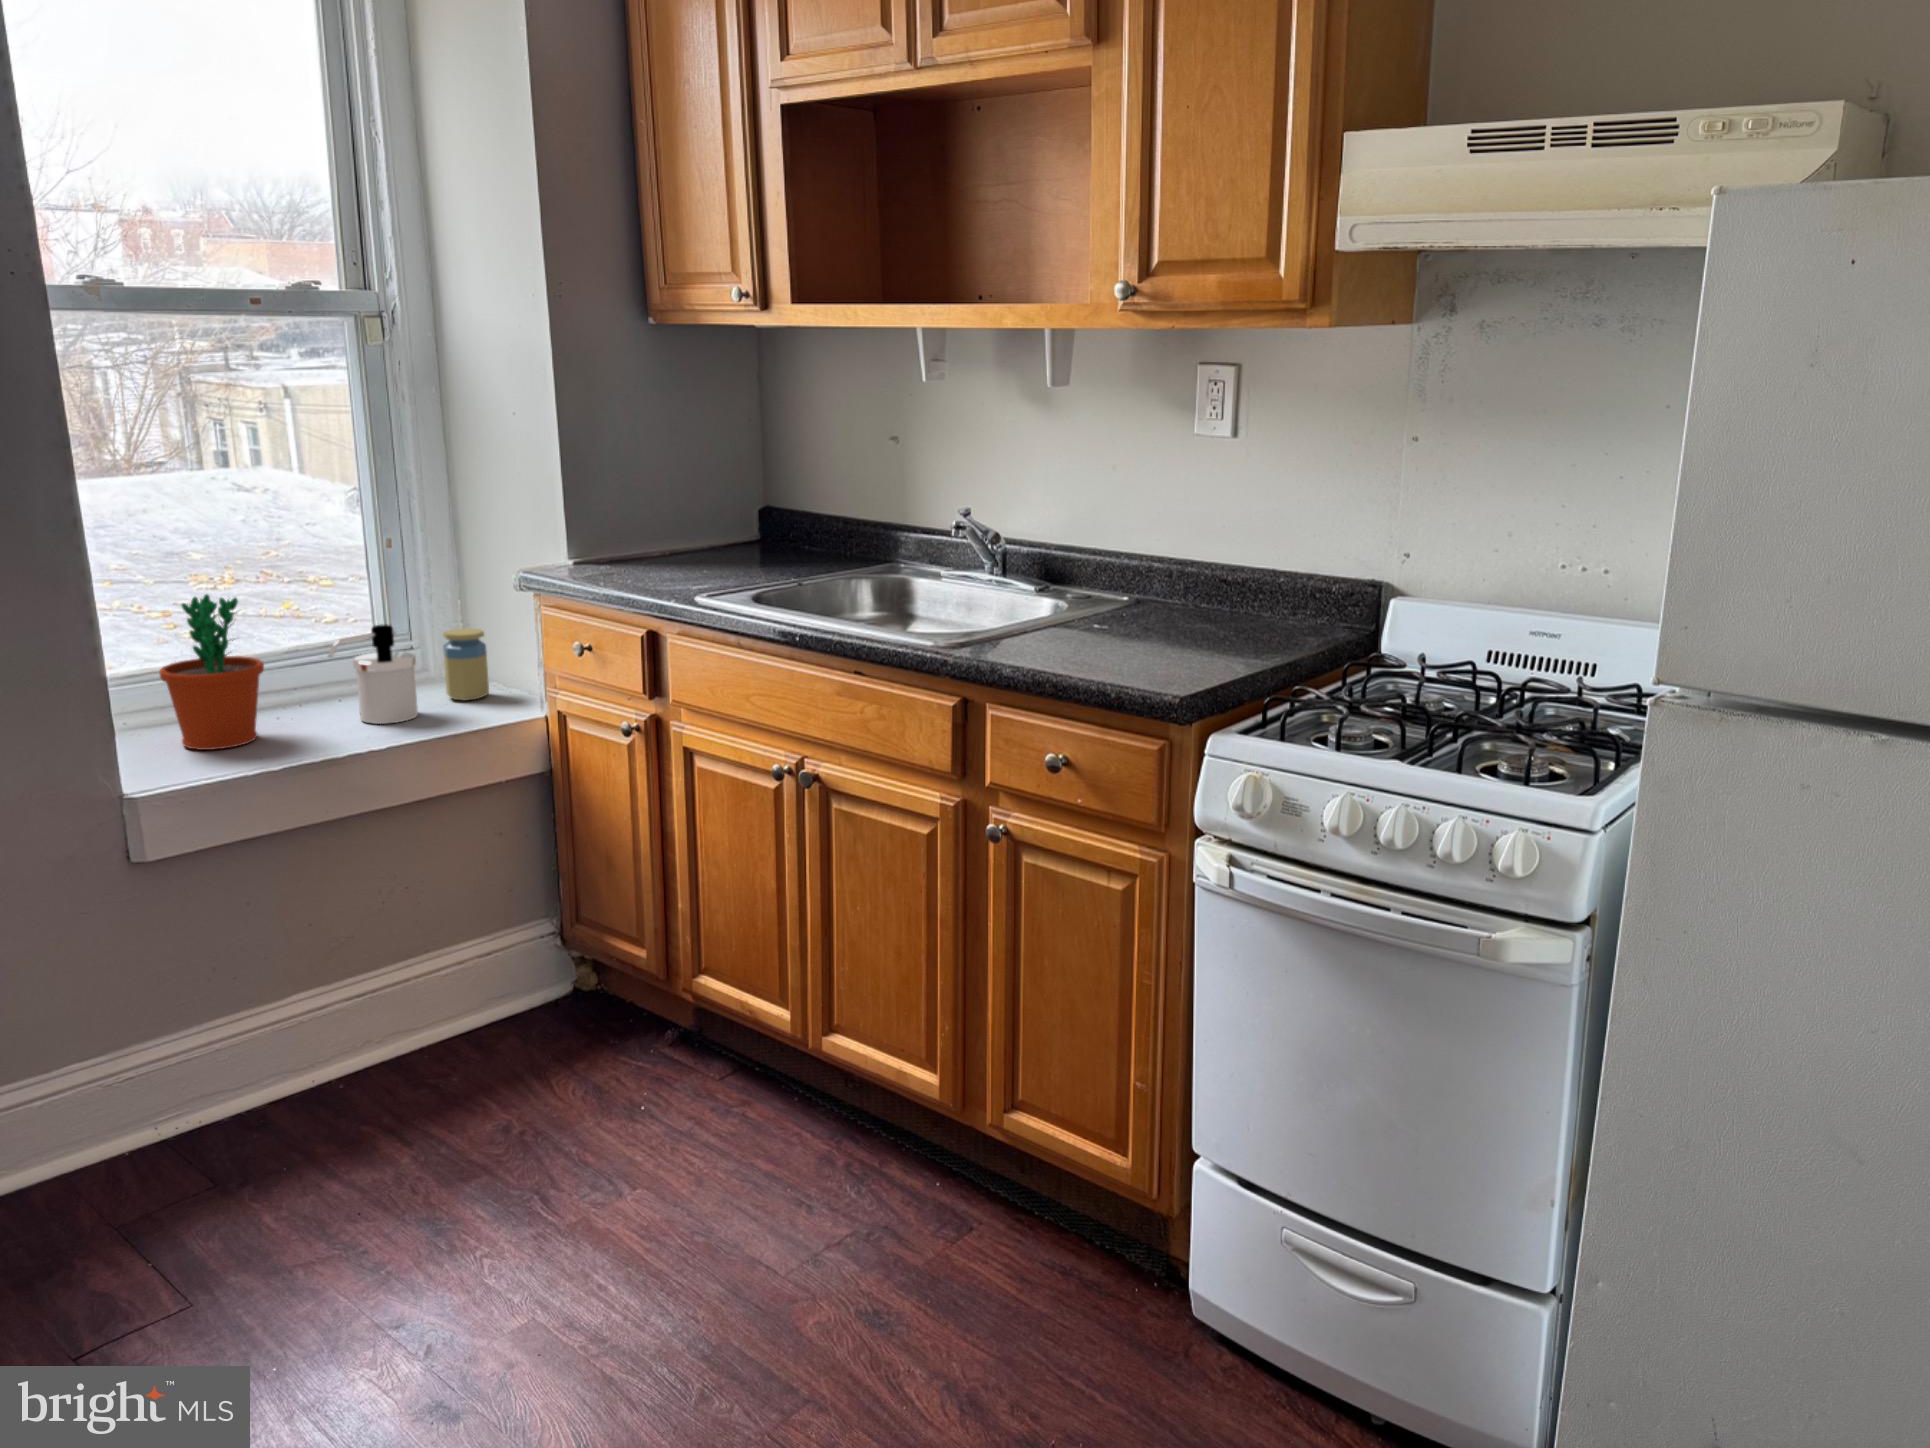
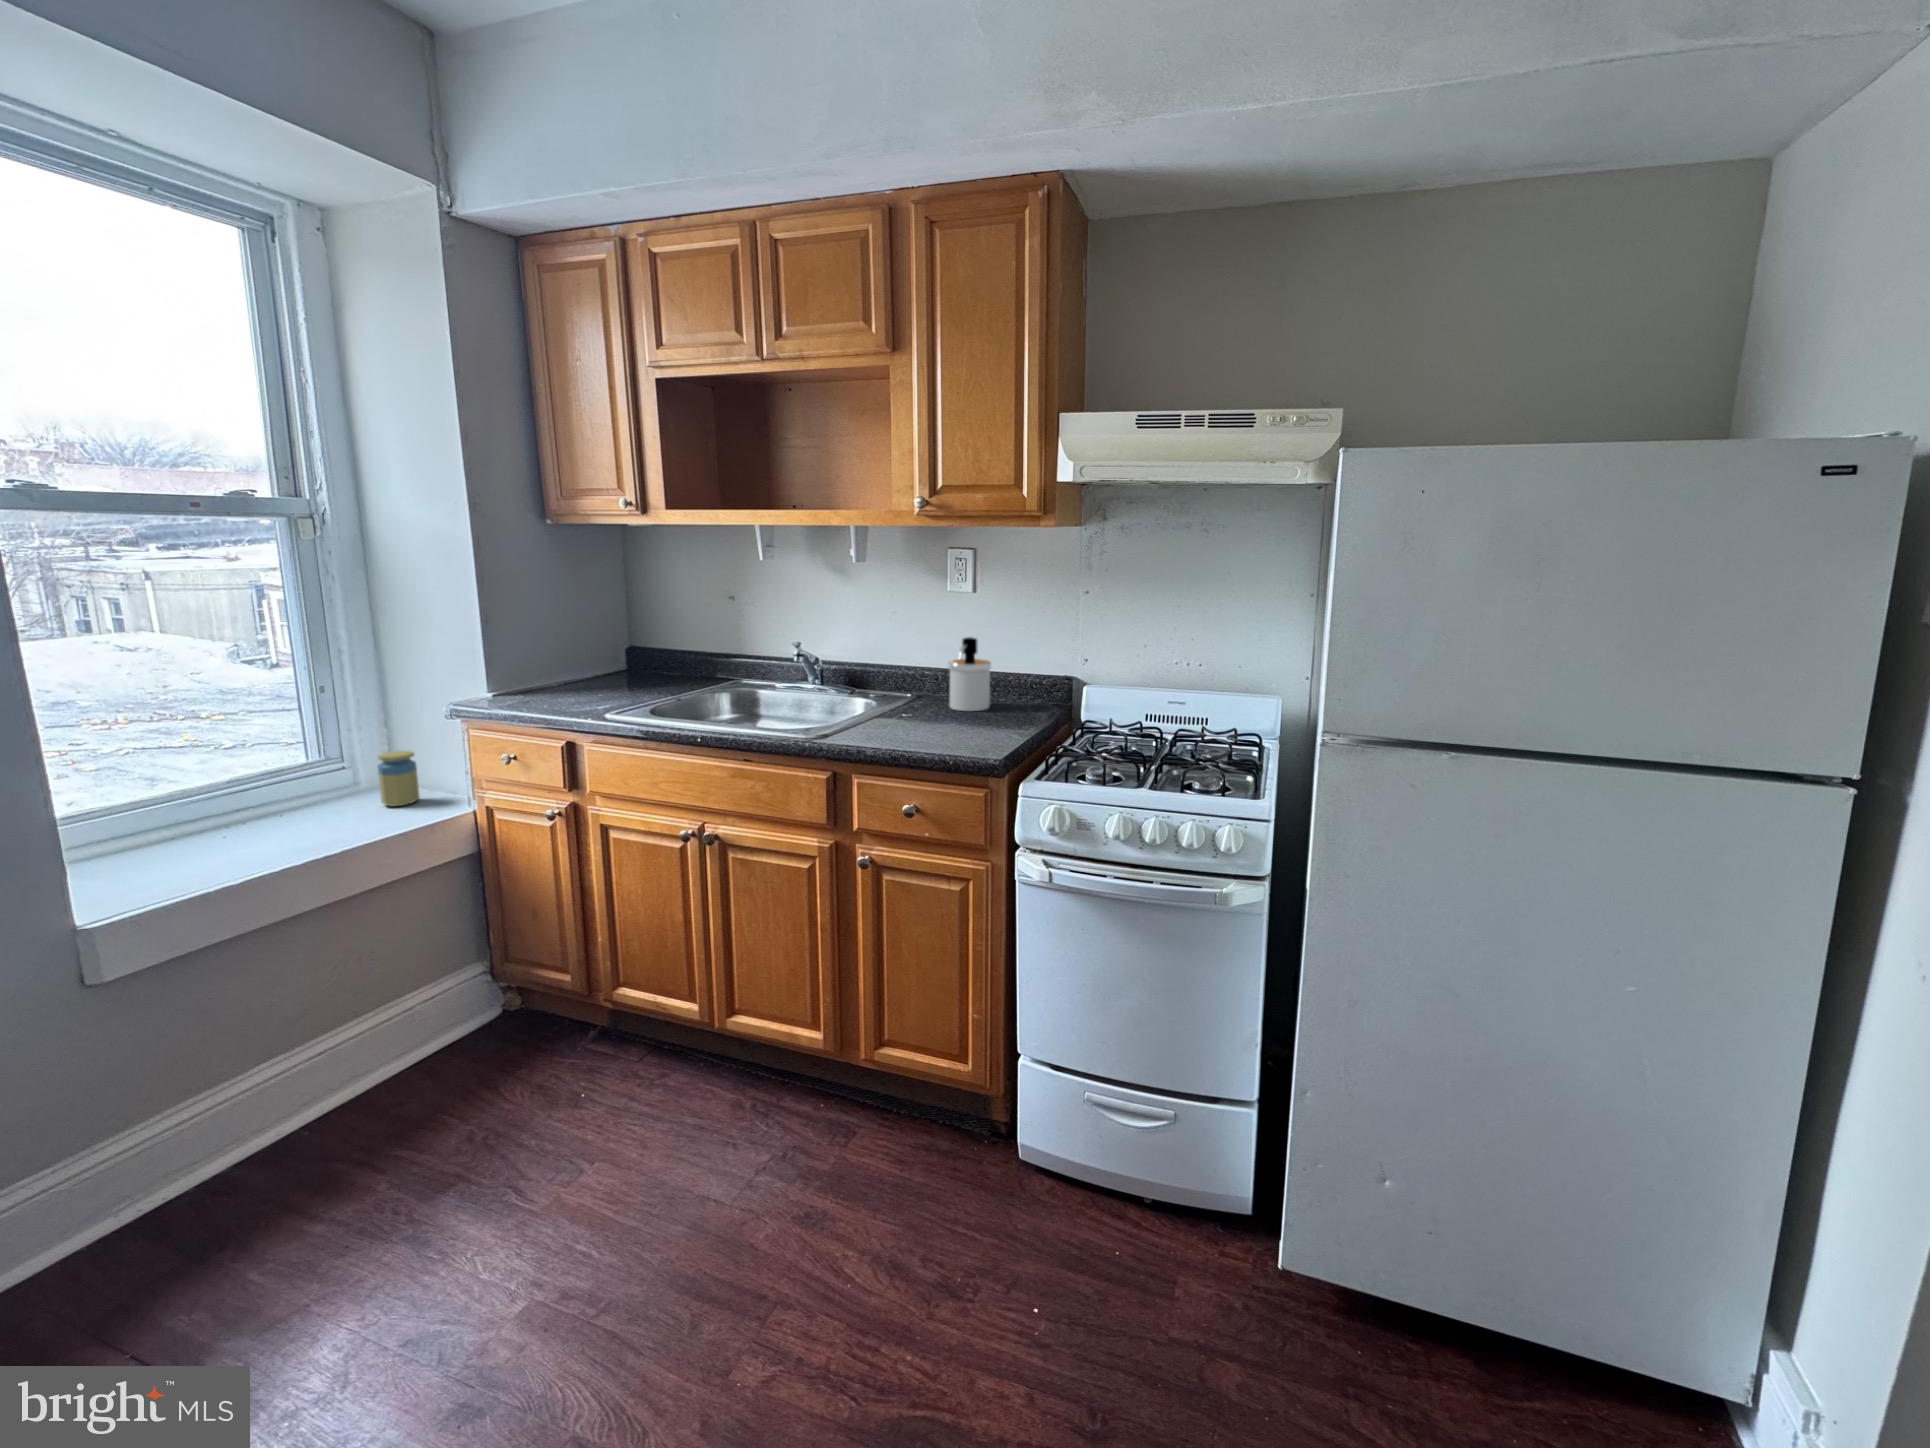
flower pot: present [159,594,264,750] -> none [103,742,213,874]
soap dispenser: present [328,625,418,724] -> present [948,637,991,711]

